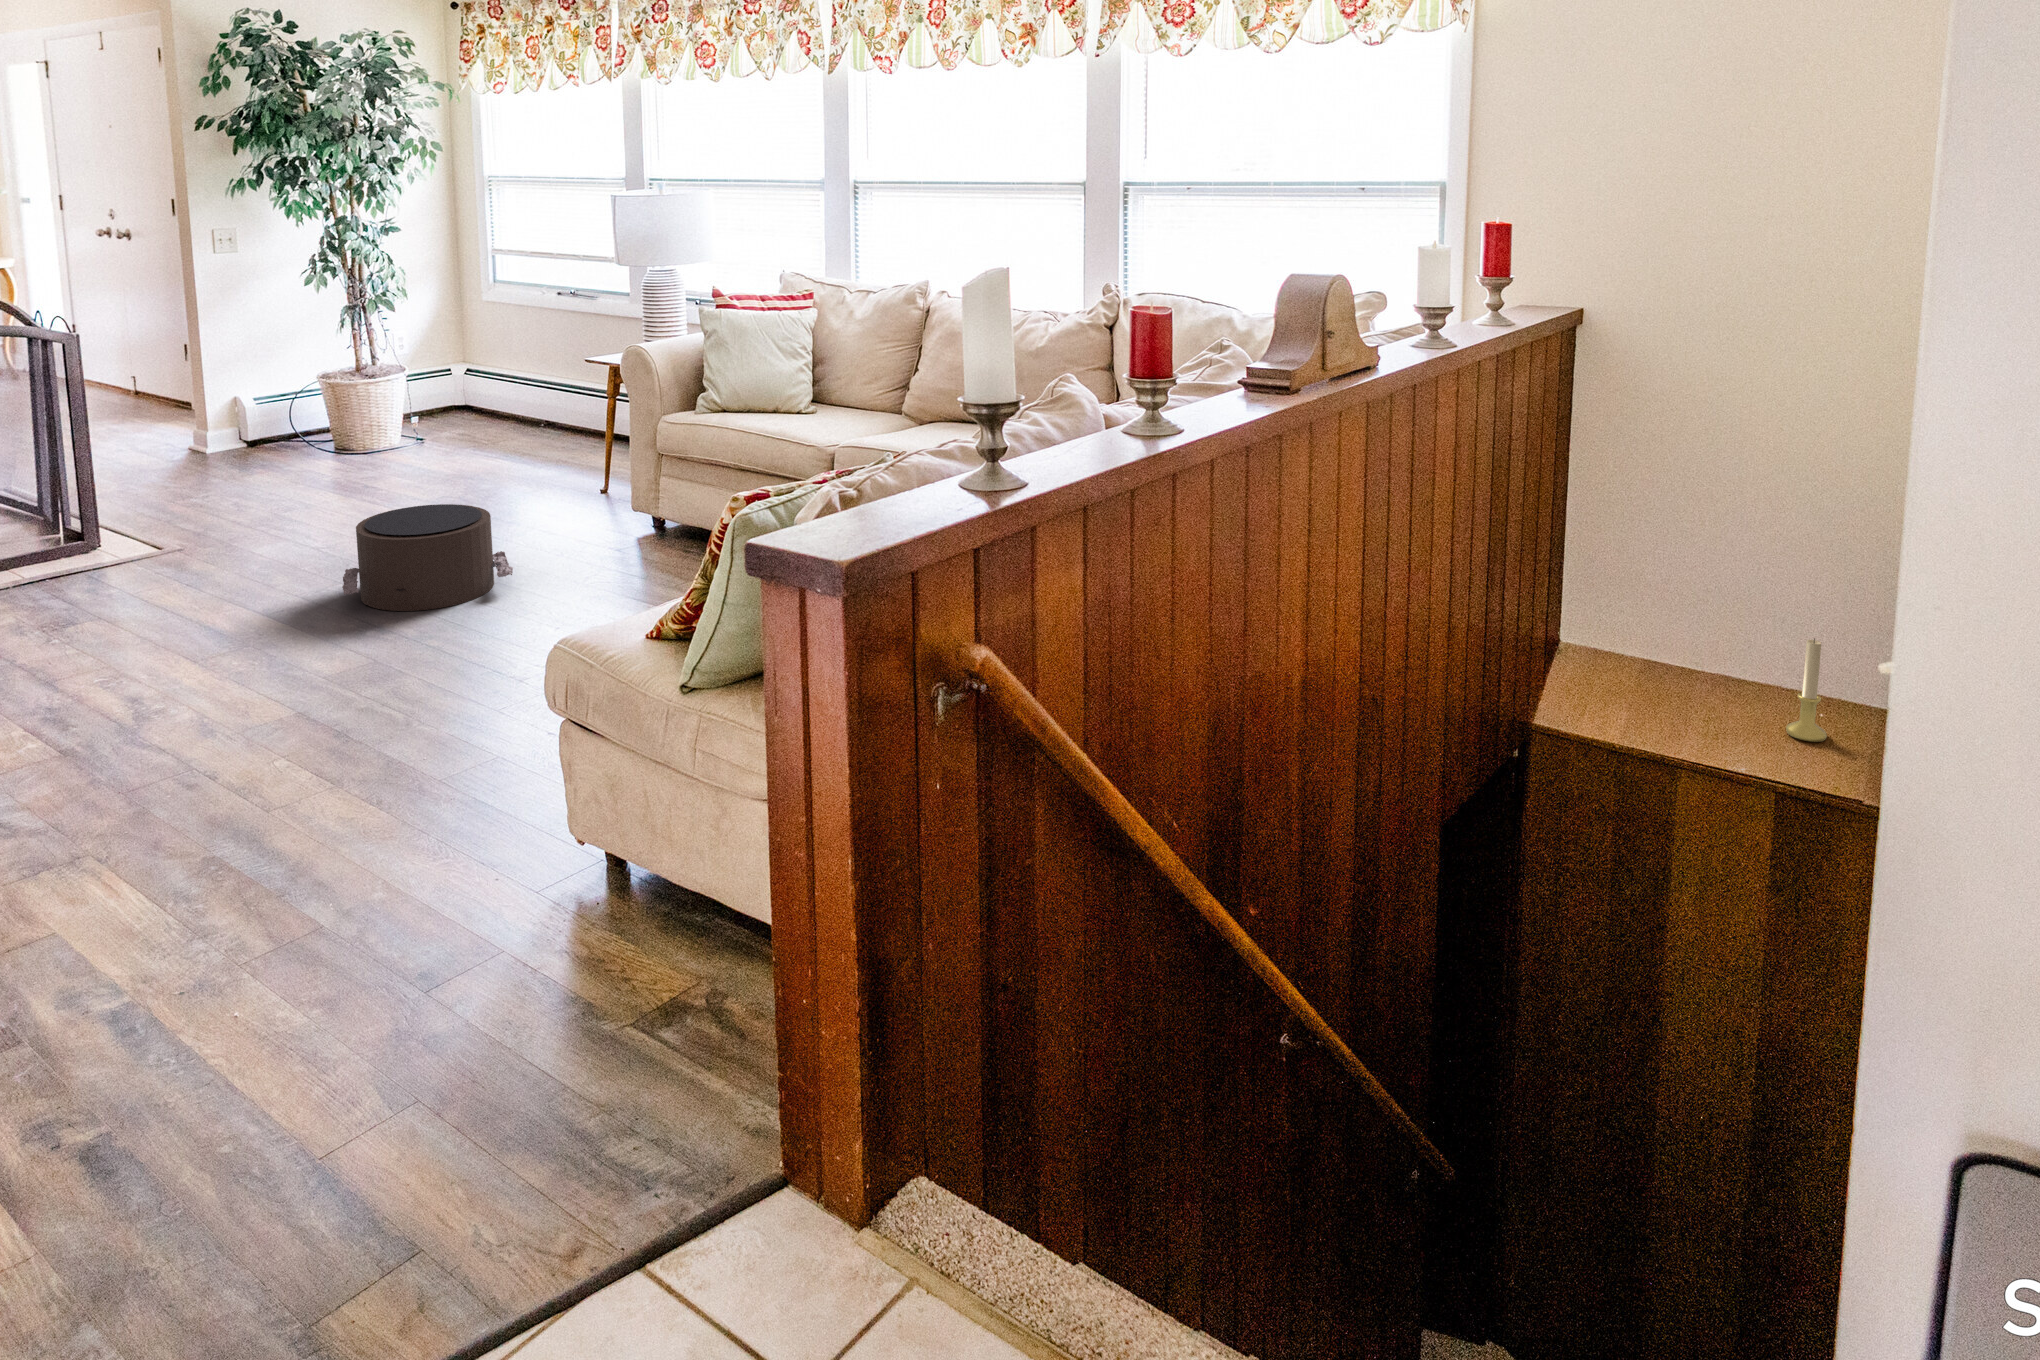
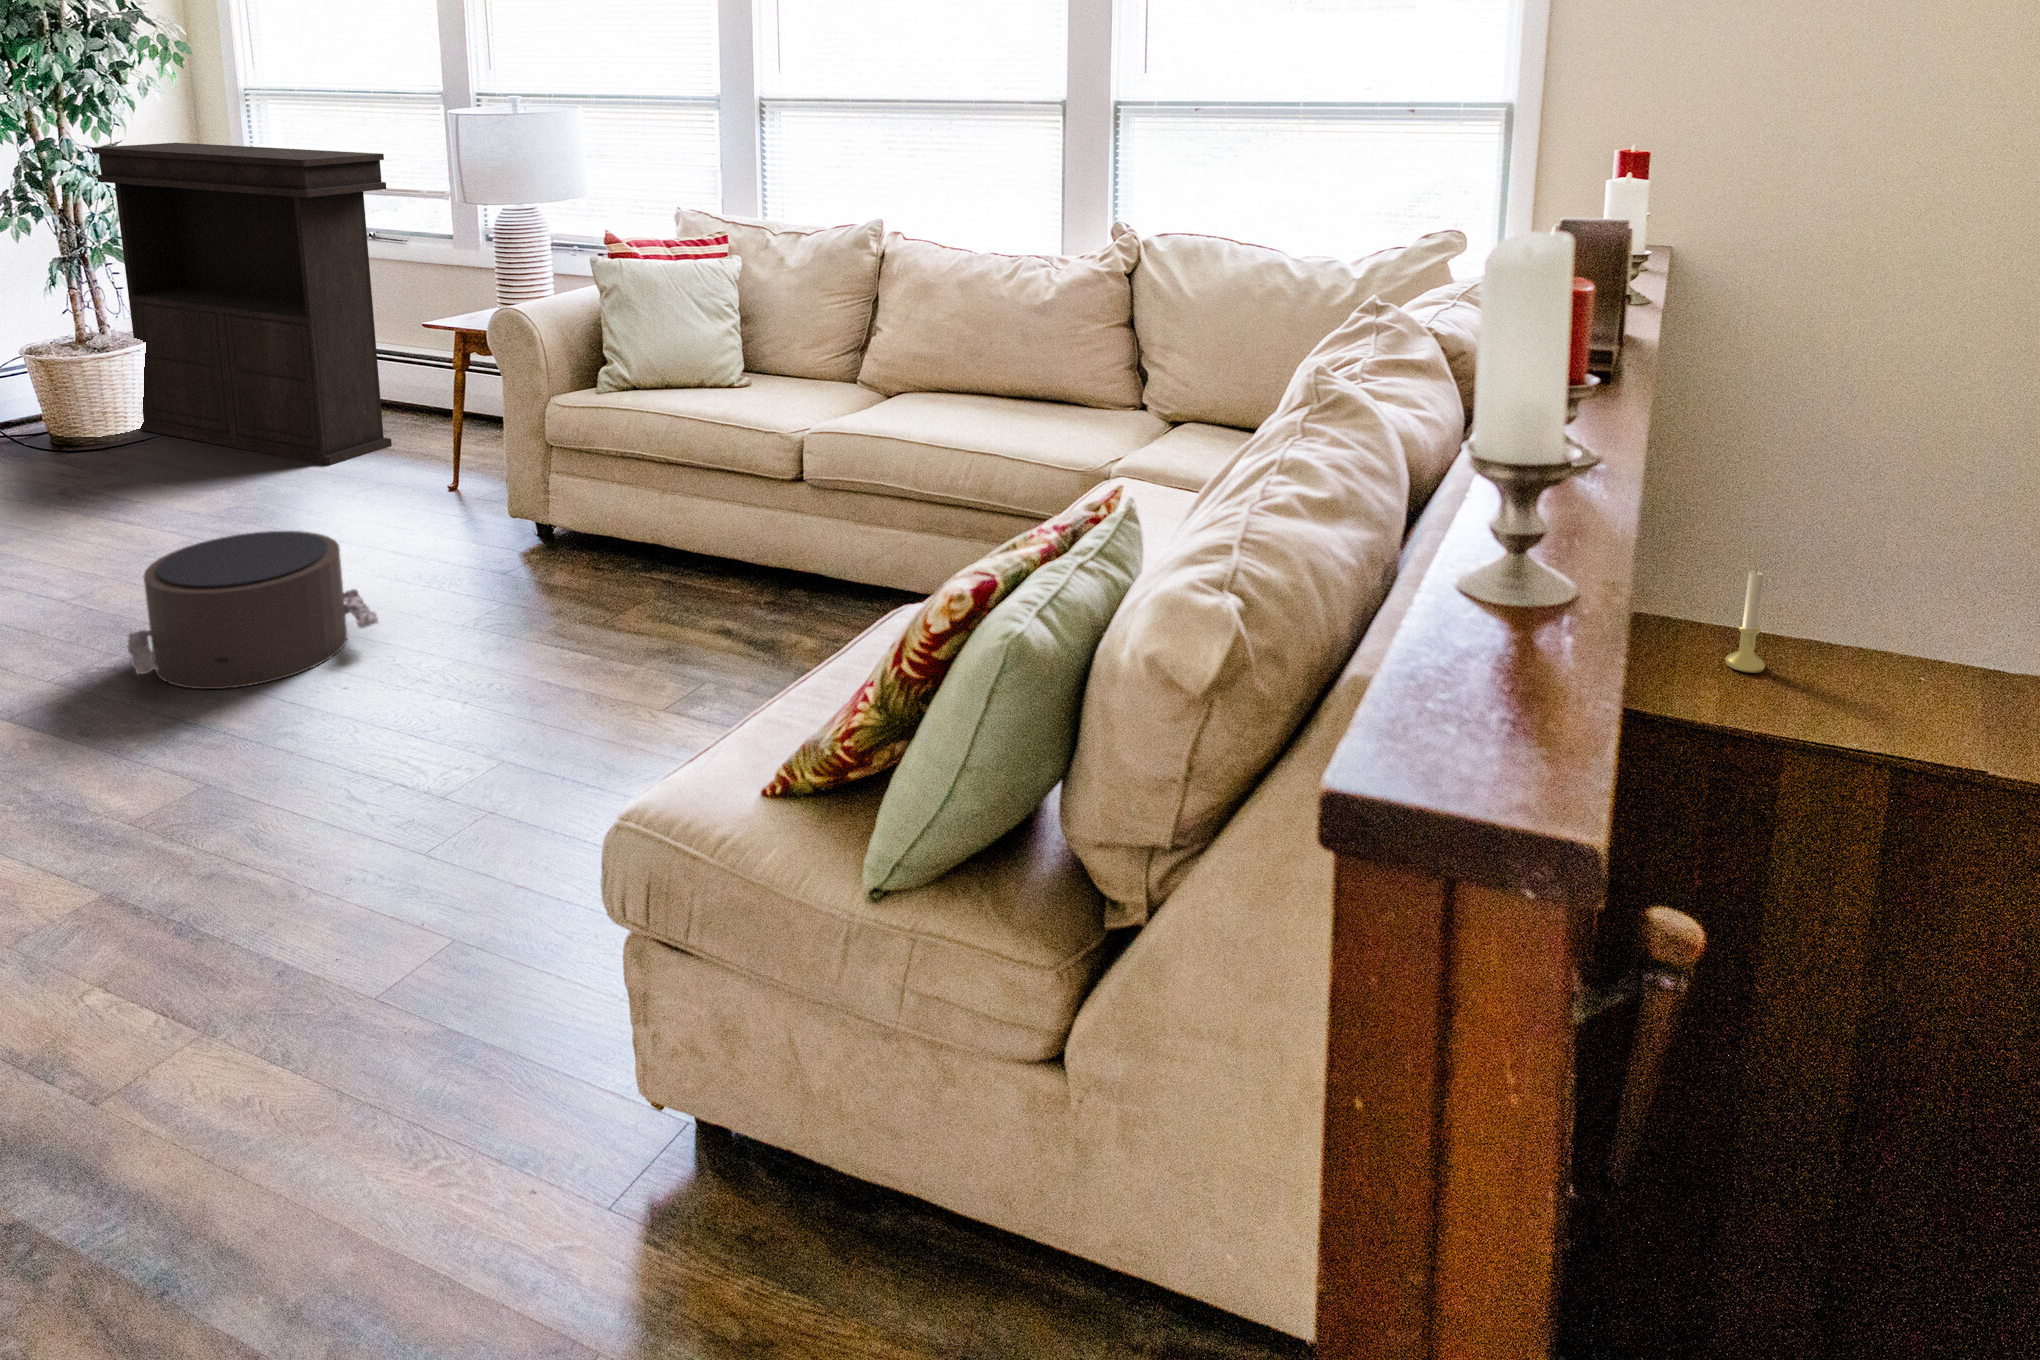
console table: none [373,219,574,472] -> present [92,143,392,465]
candle holder: present [1786,638,1827,742] -> present [1725,569,1765,673]

